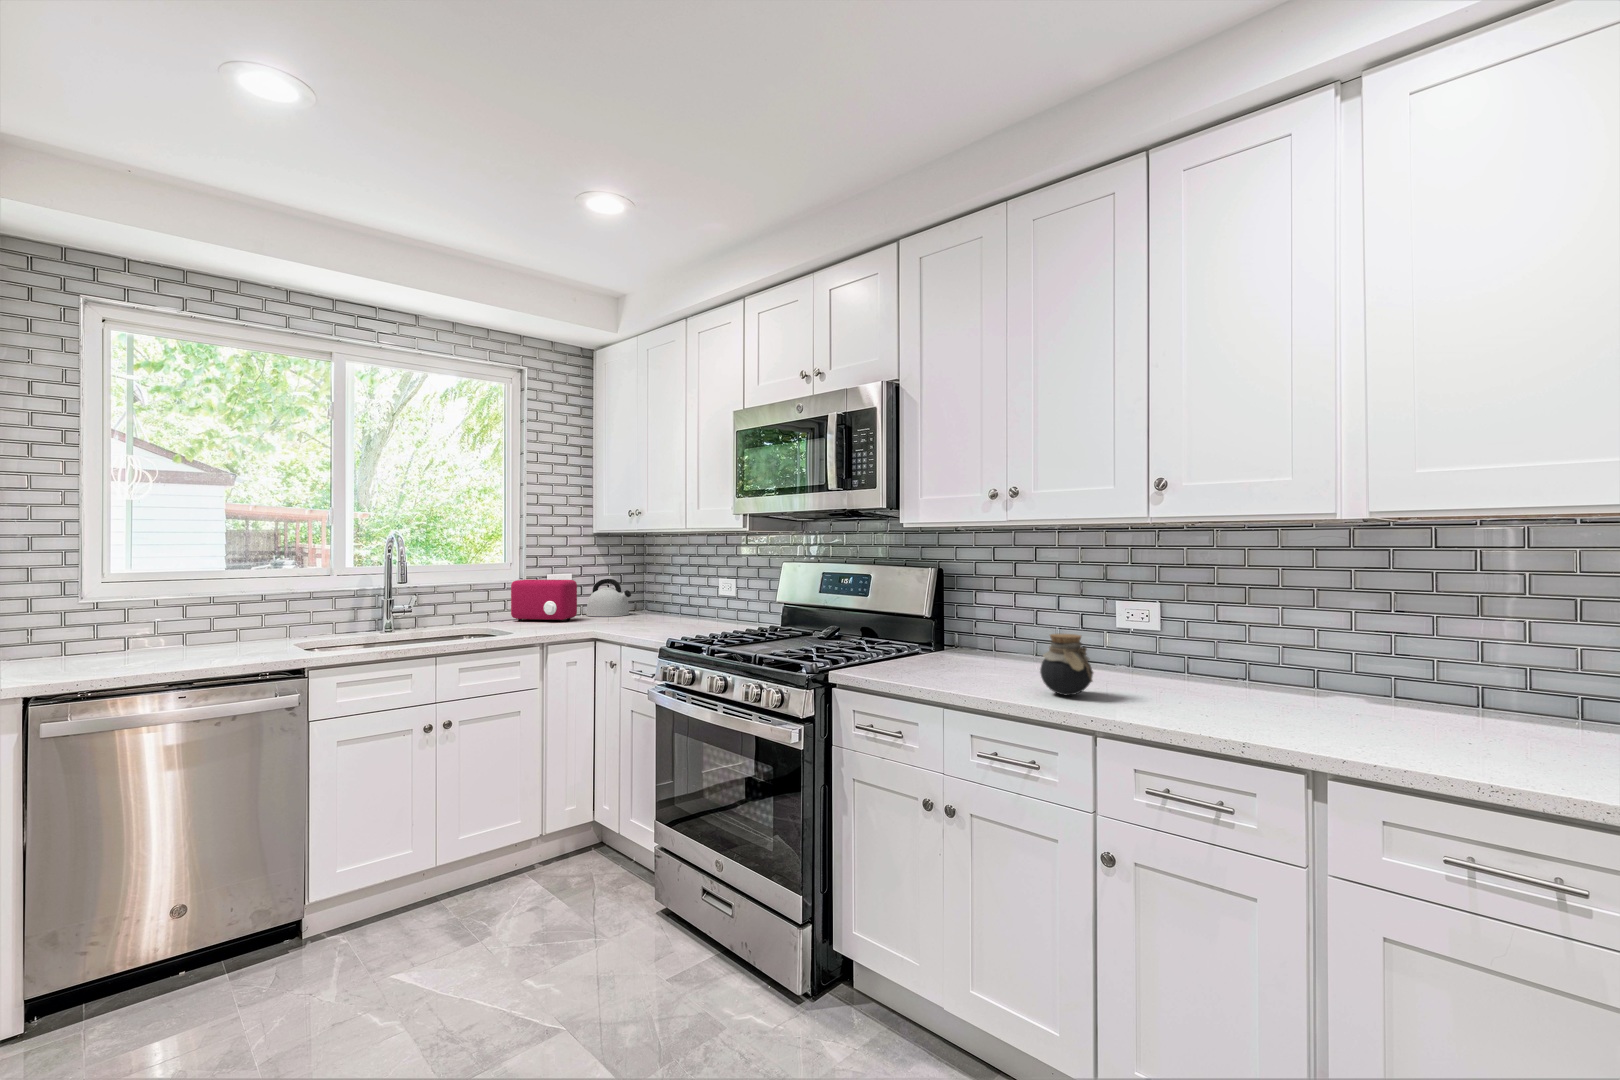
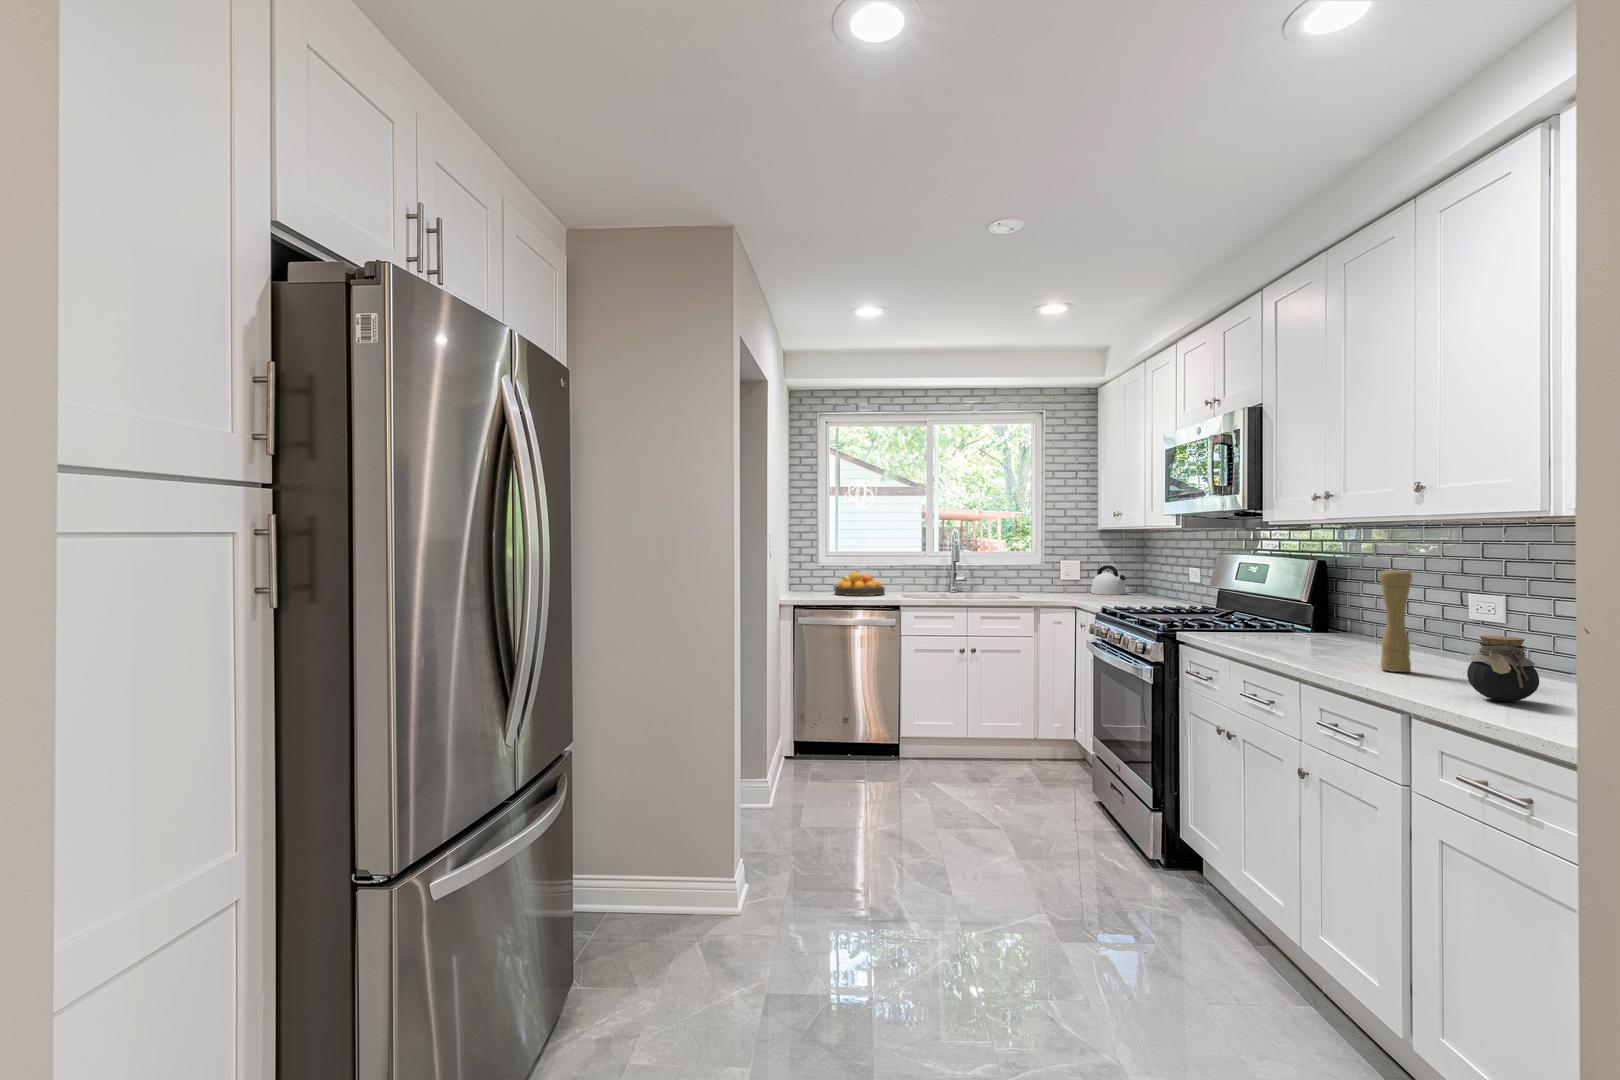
toaster: present [511,579,577,622] -> none [1032,564,1078,595]
pepper mill: none [1143,579,1178,705] -> present [1379,568,1412,672]
fruit bowl: none [136,606,259,655] -> present [835,571,885,596]
jar: present [1040,634,1093,695] -> present [1467,636,1539,702]

